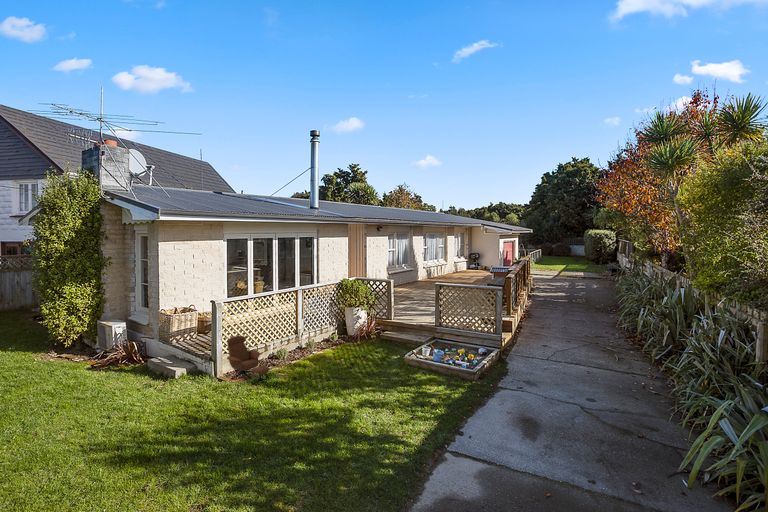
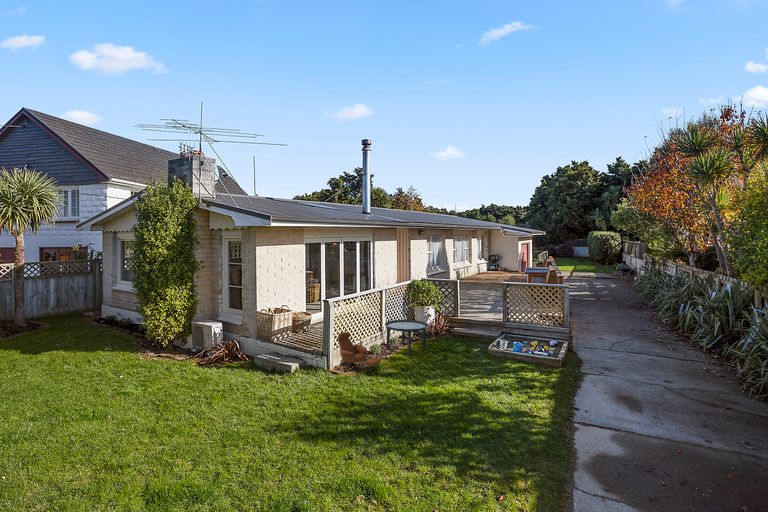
round table: none [297,322,345,361] -> present [385,320,428,355]

